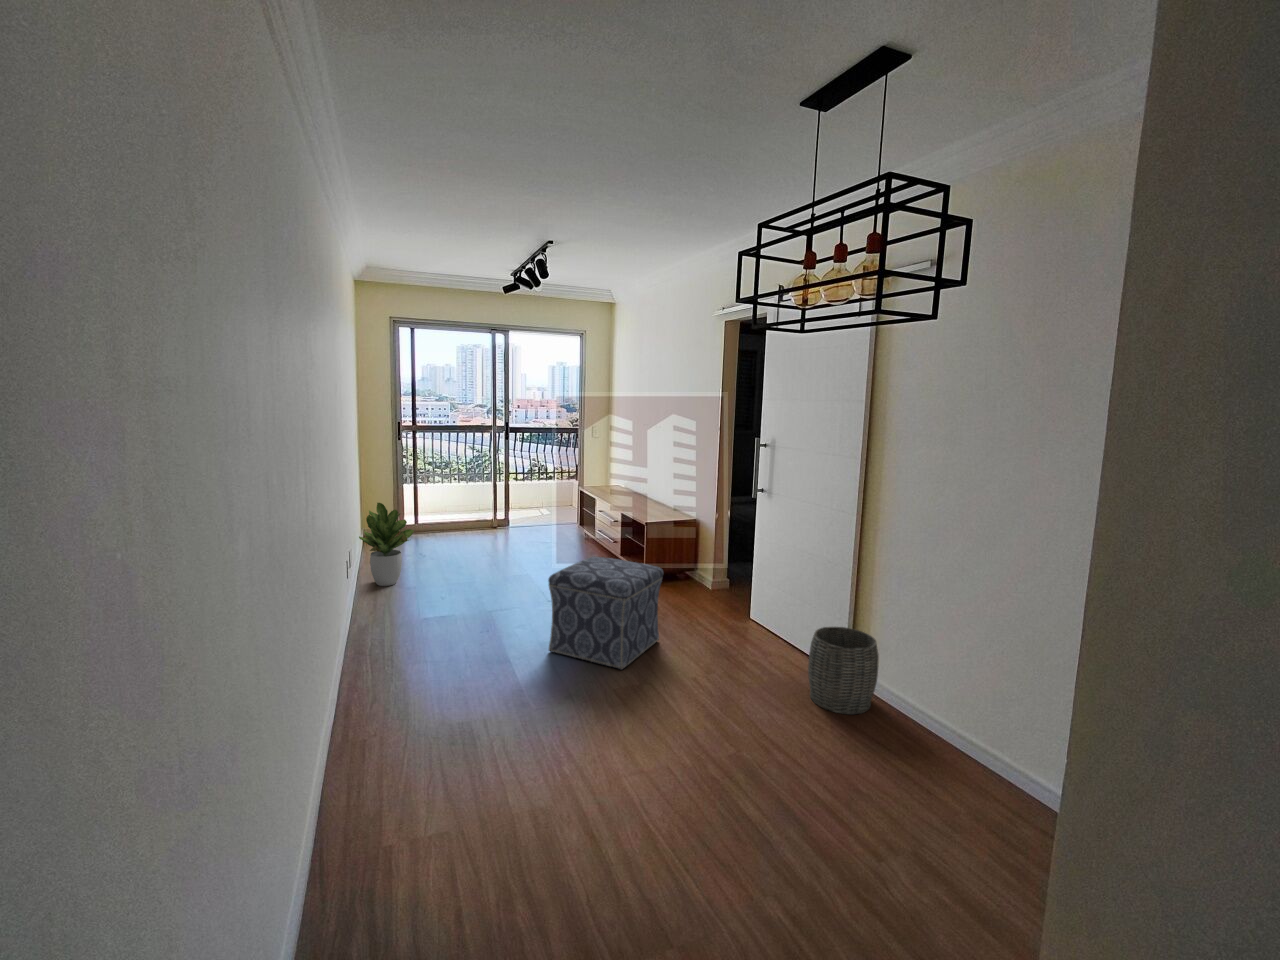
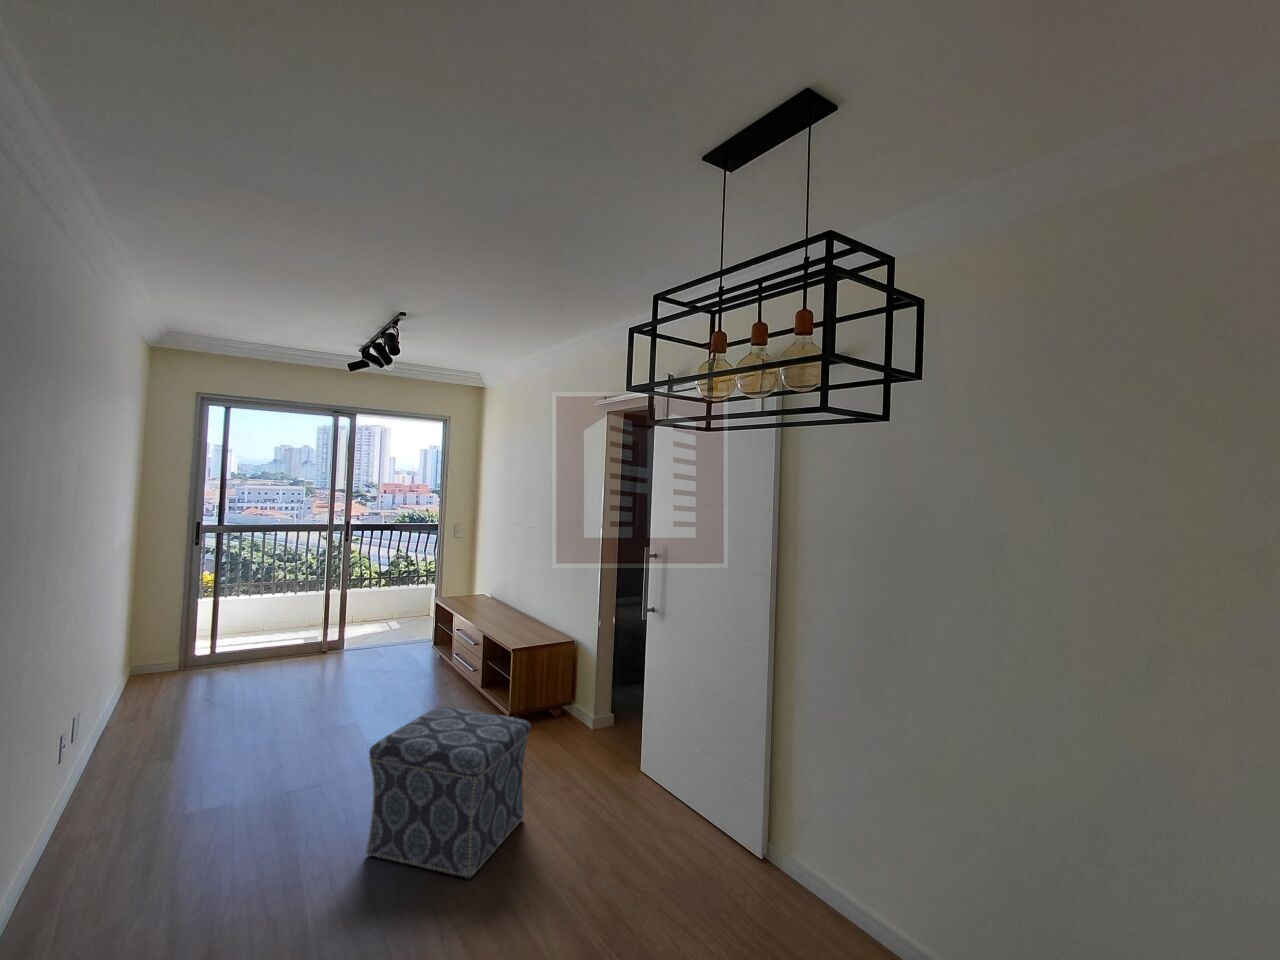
potted plant: present [359,503,414,586] -> none [106,636,196,755]
woven basket: present [808,626,879,714] -> none [718,795,805,925]

